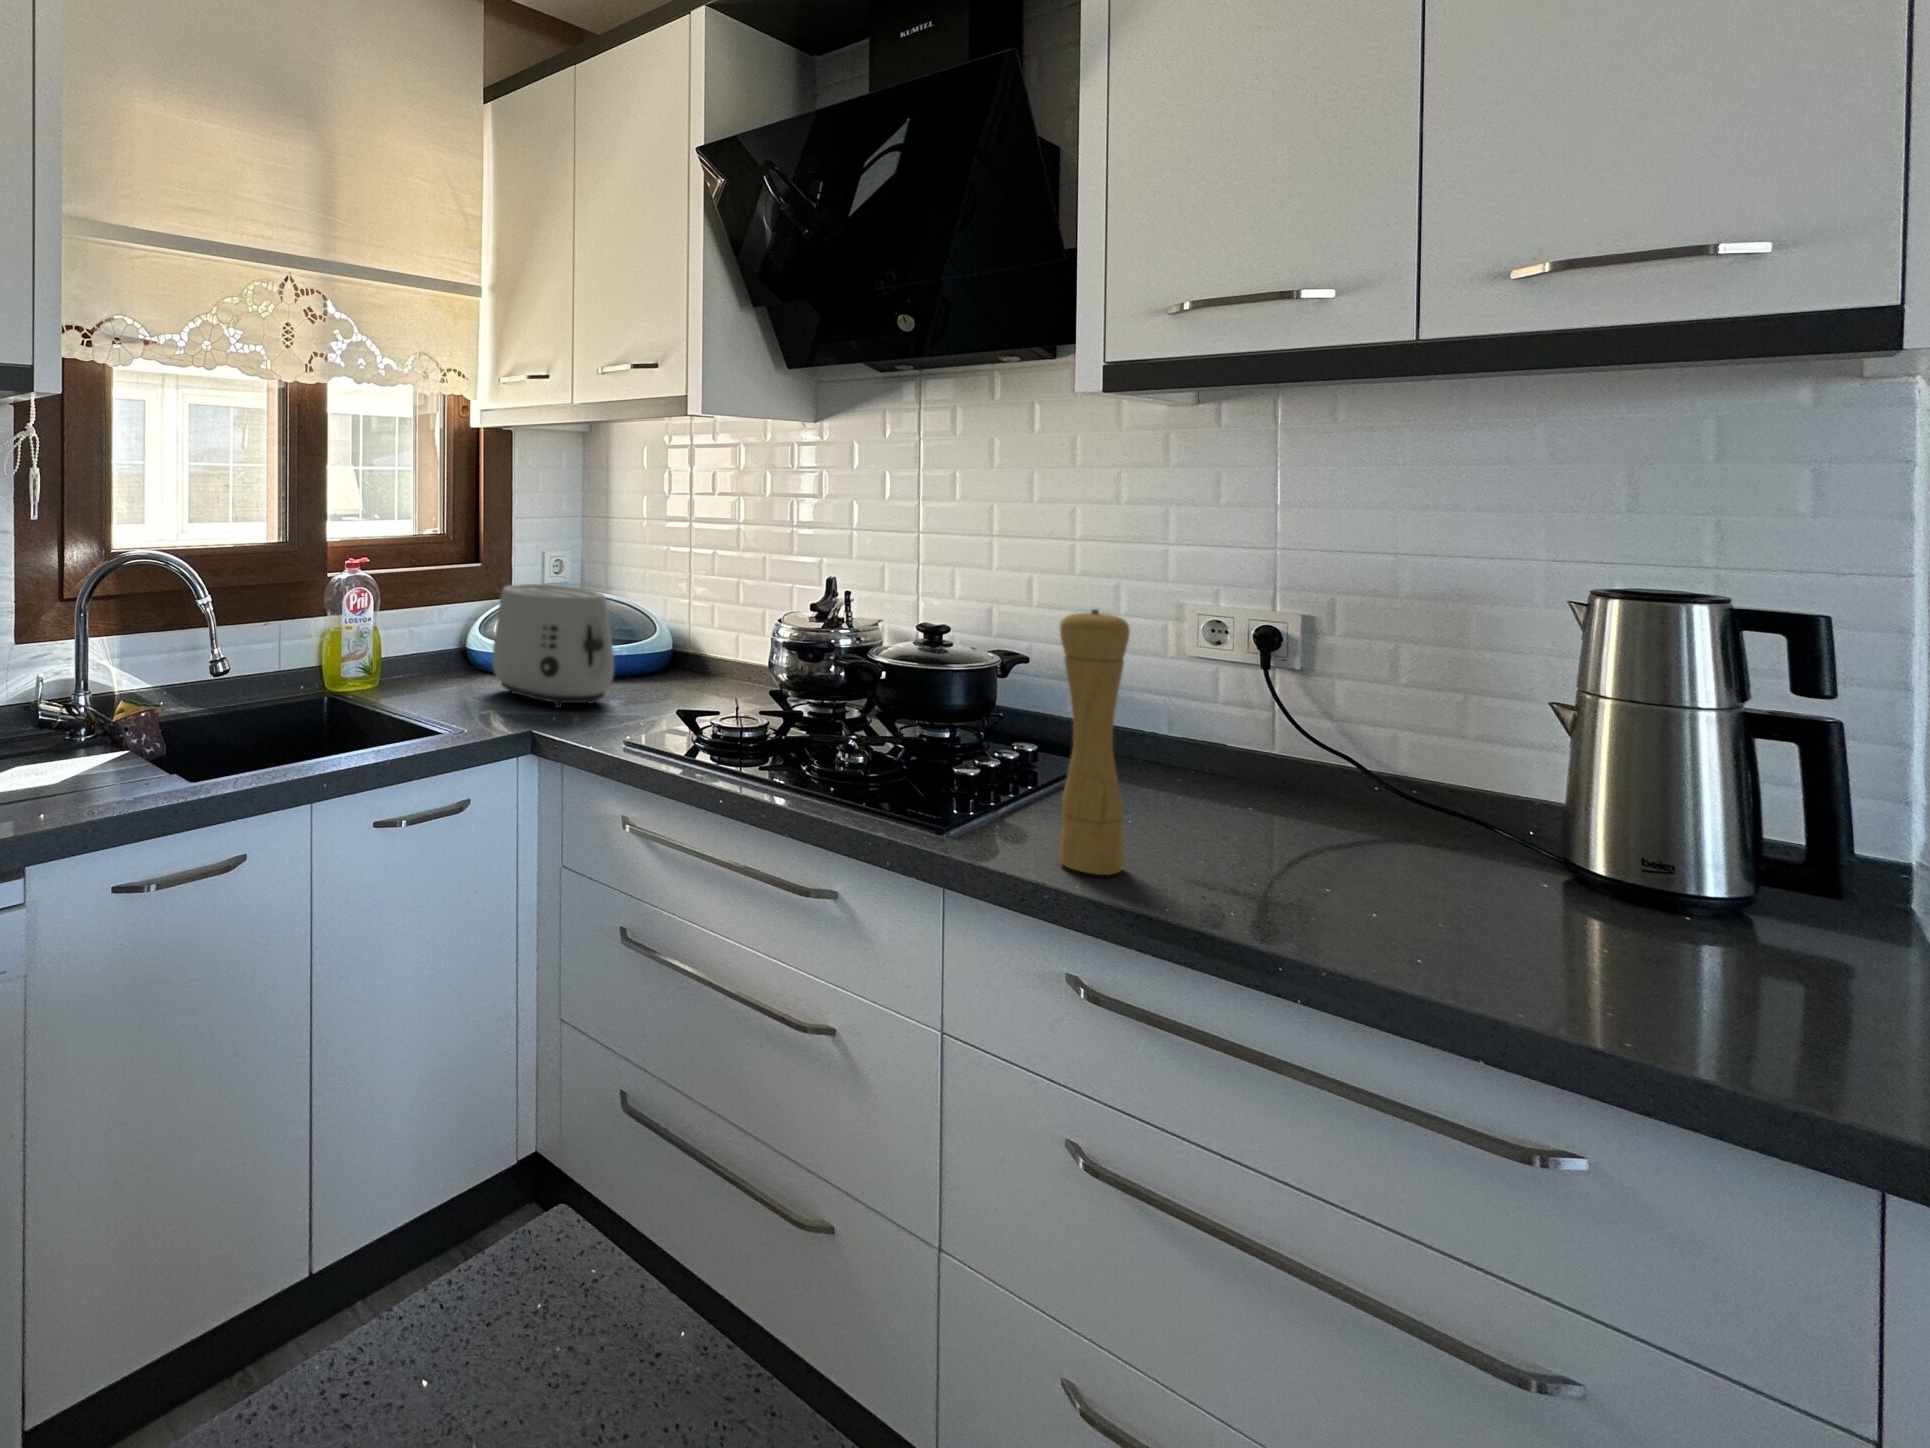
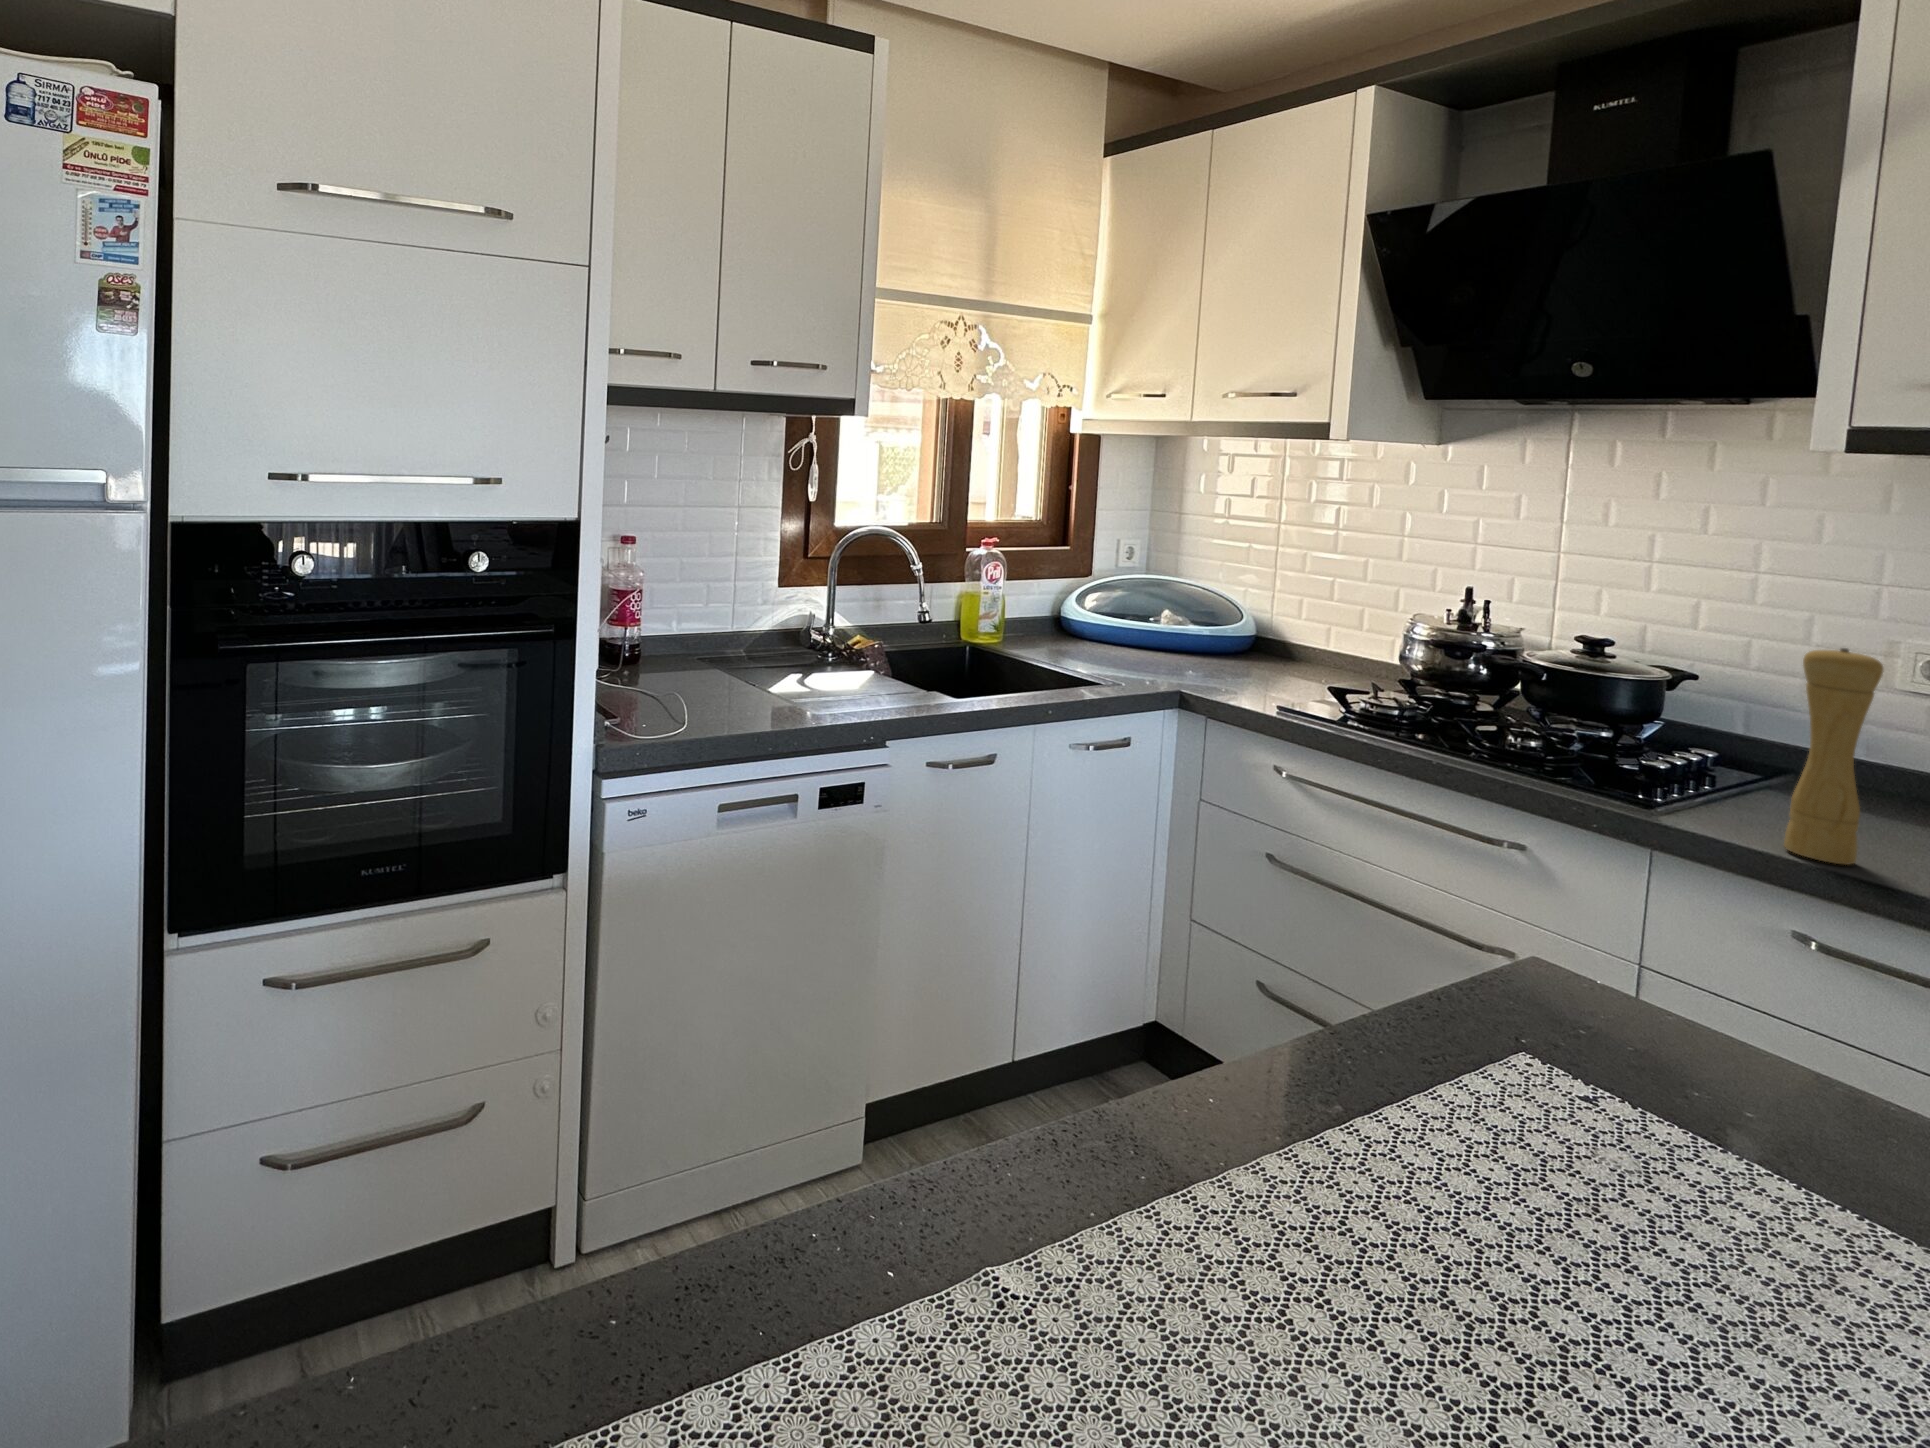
toaster: present [493,584,614,708] -> none [1111,568,1233,672]

